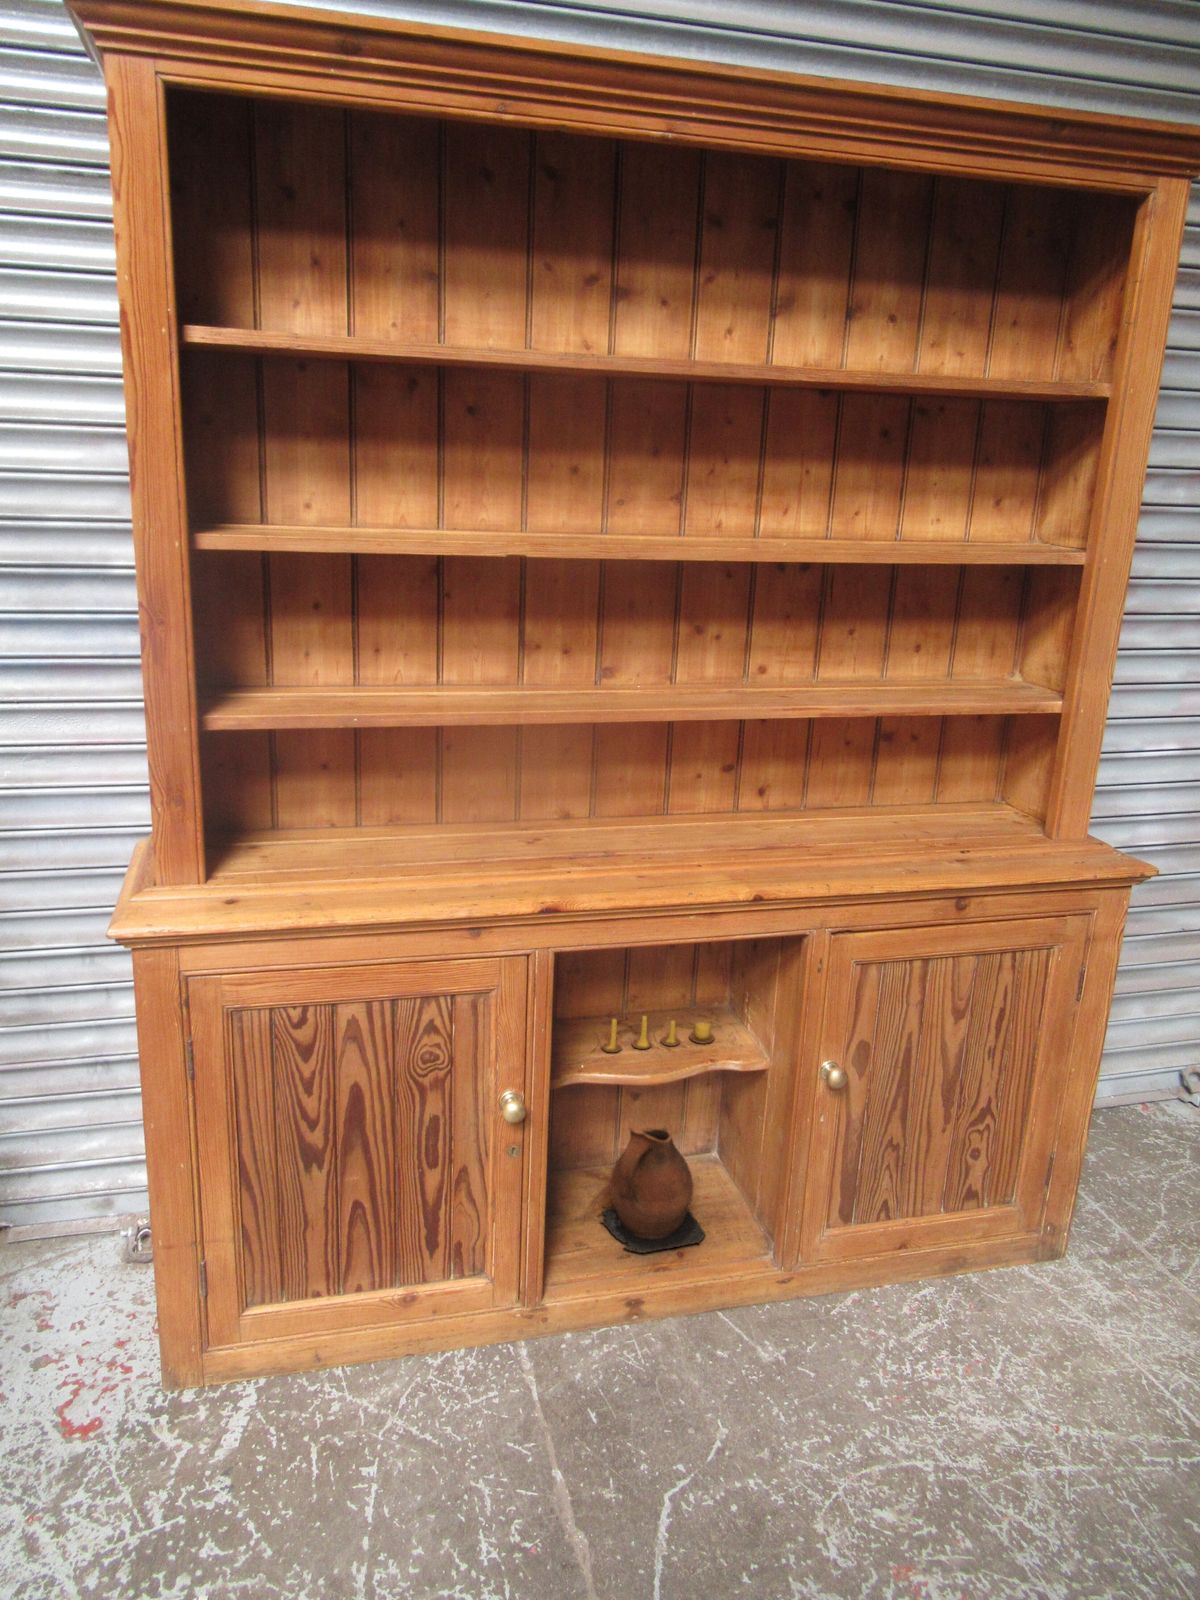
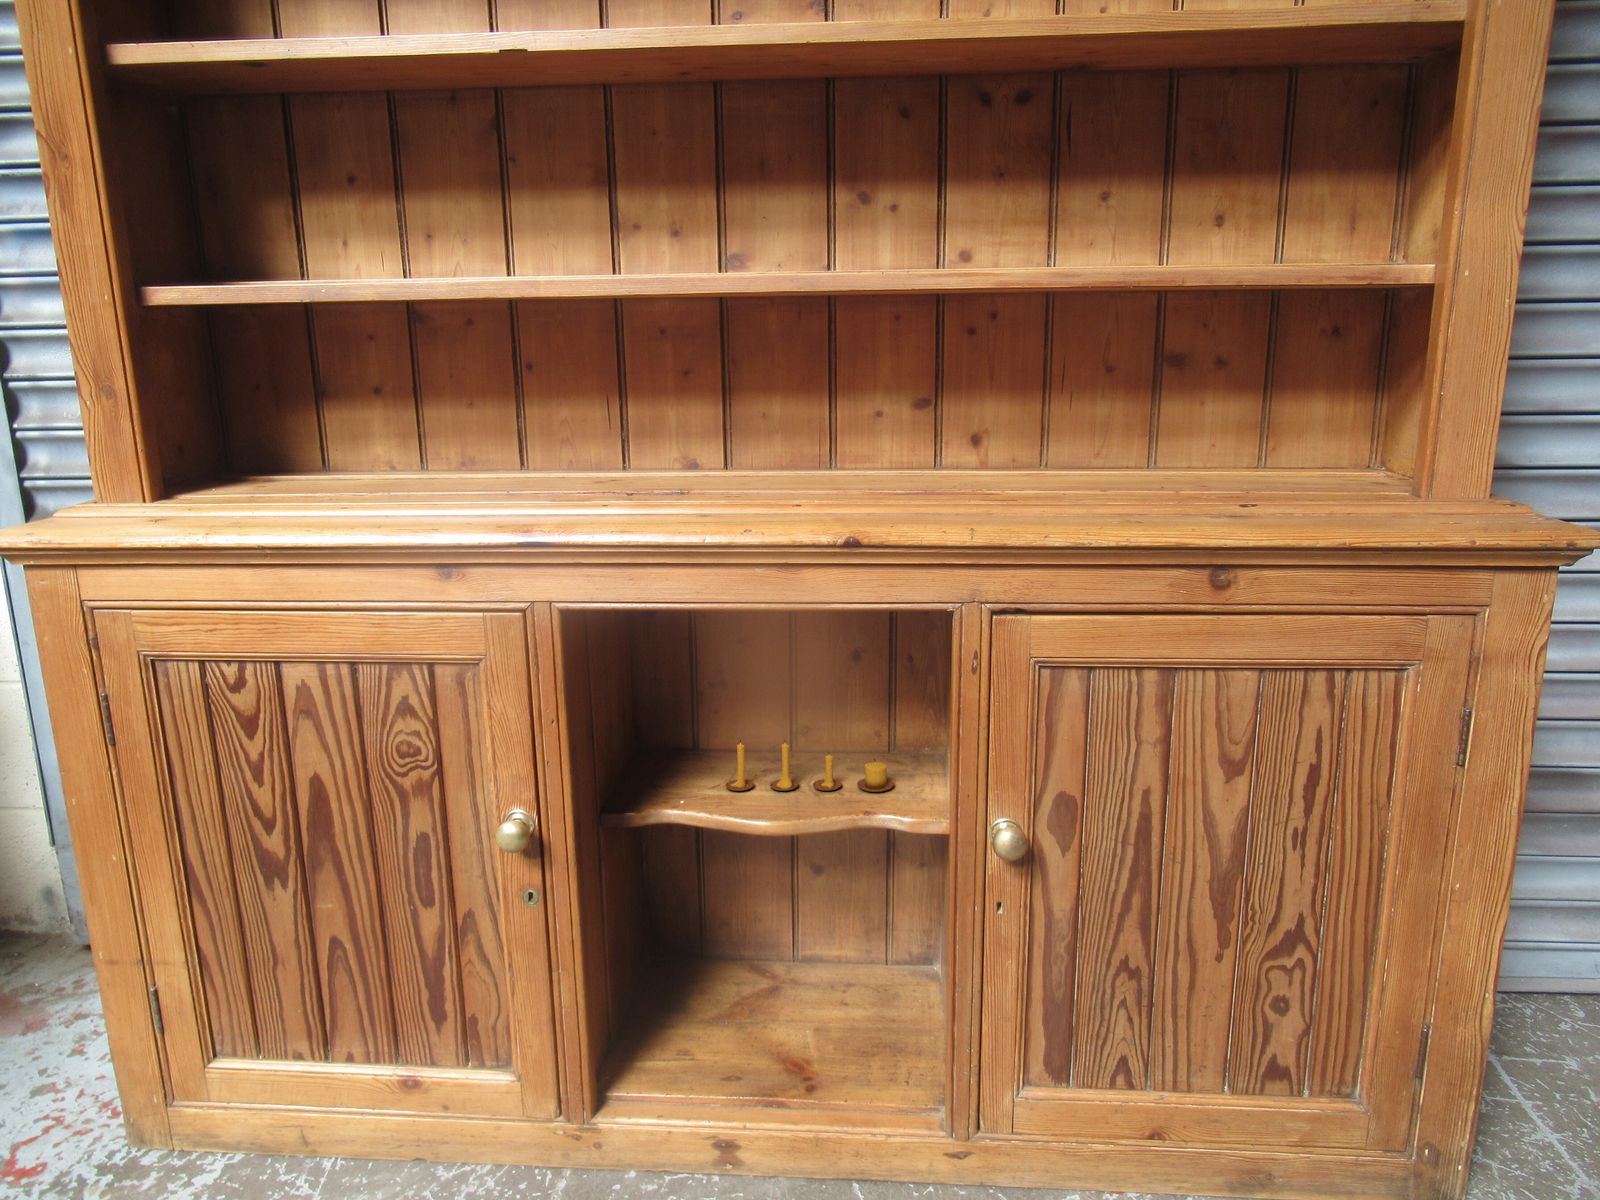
ceramic pitcher: present [600,1127,705,1253] -> none [722,897,861,1082]

